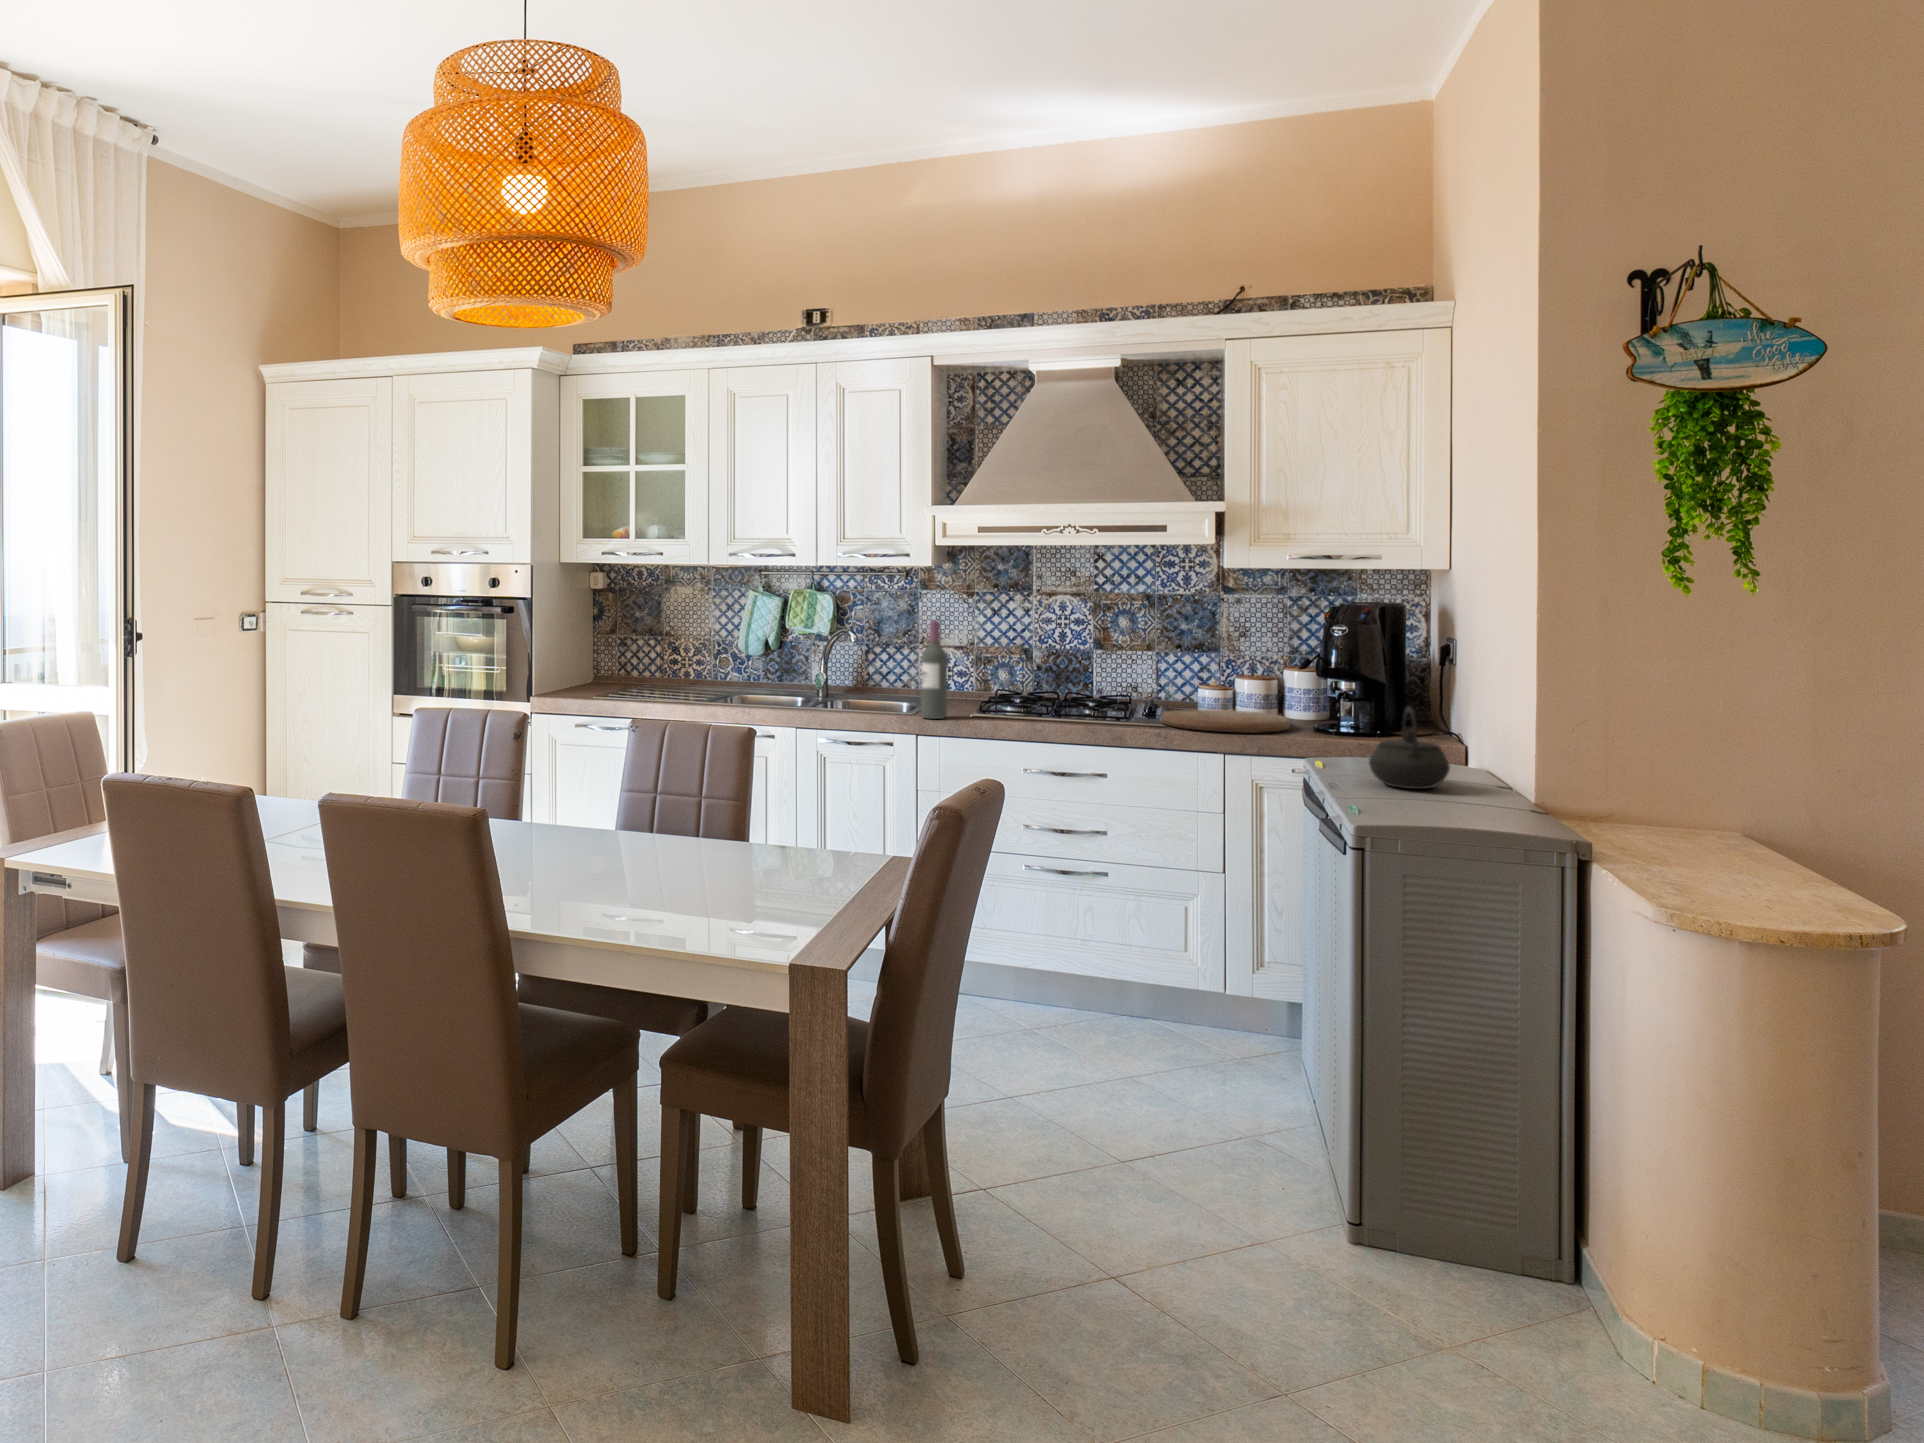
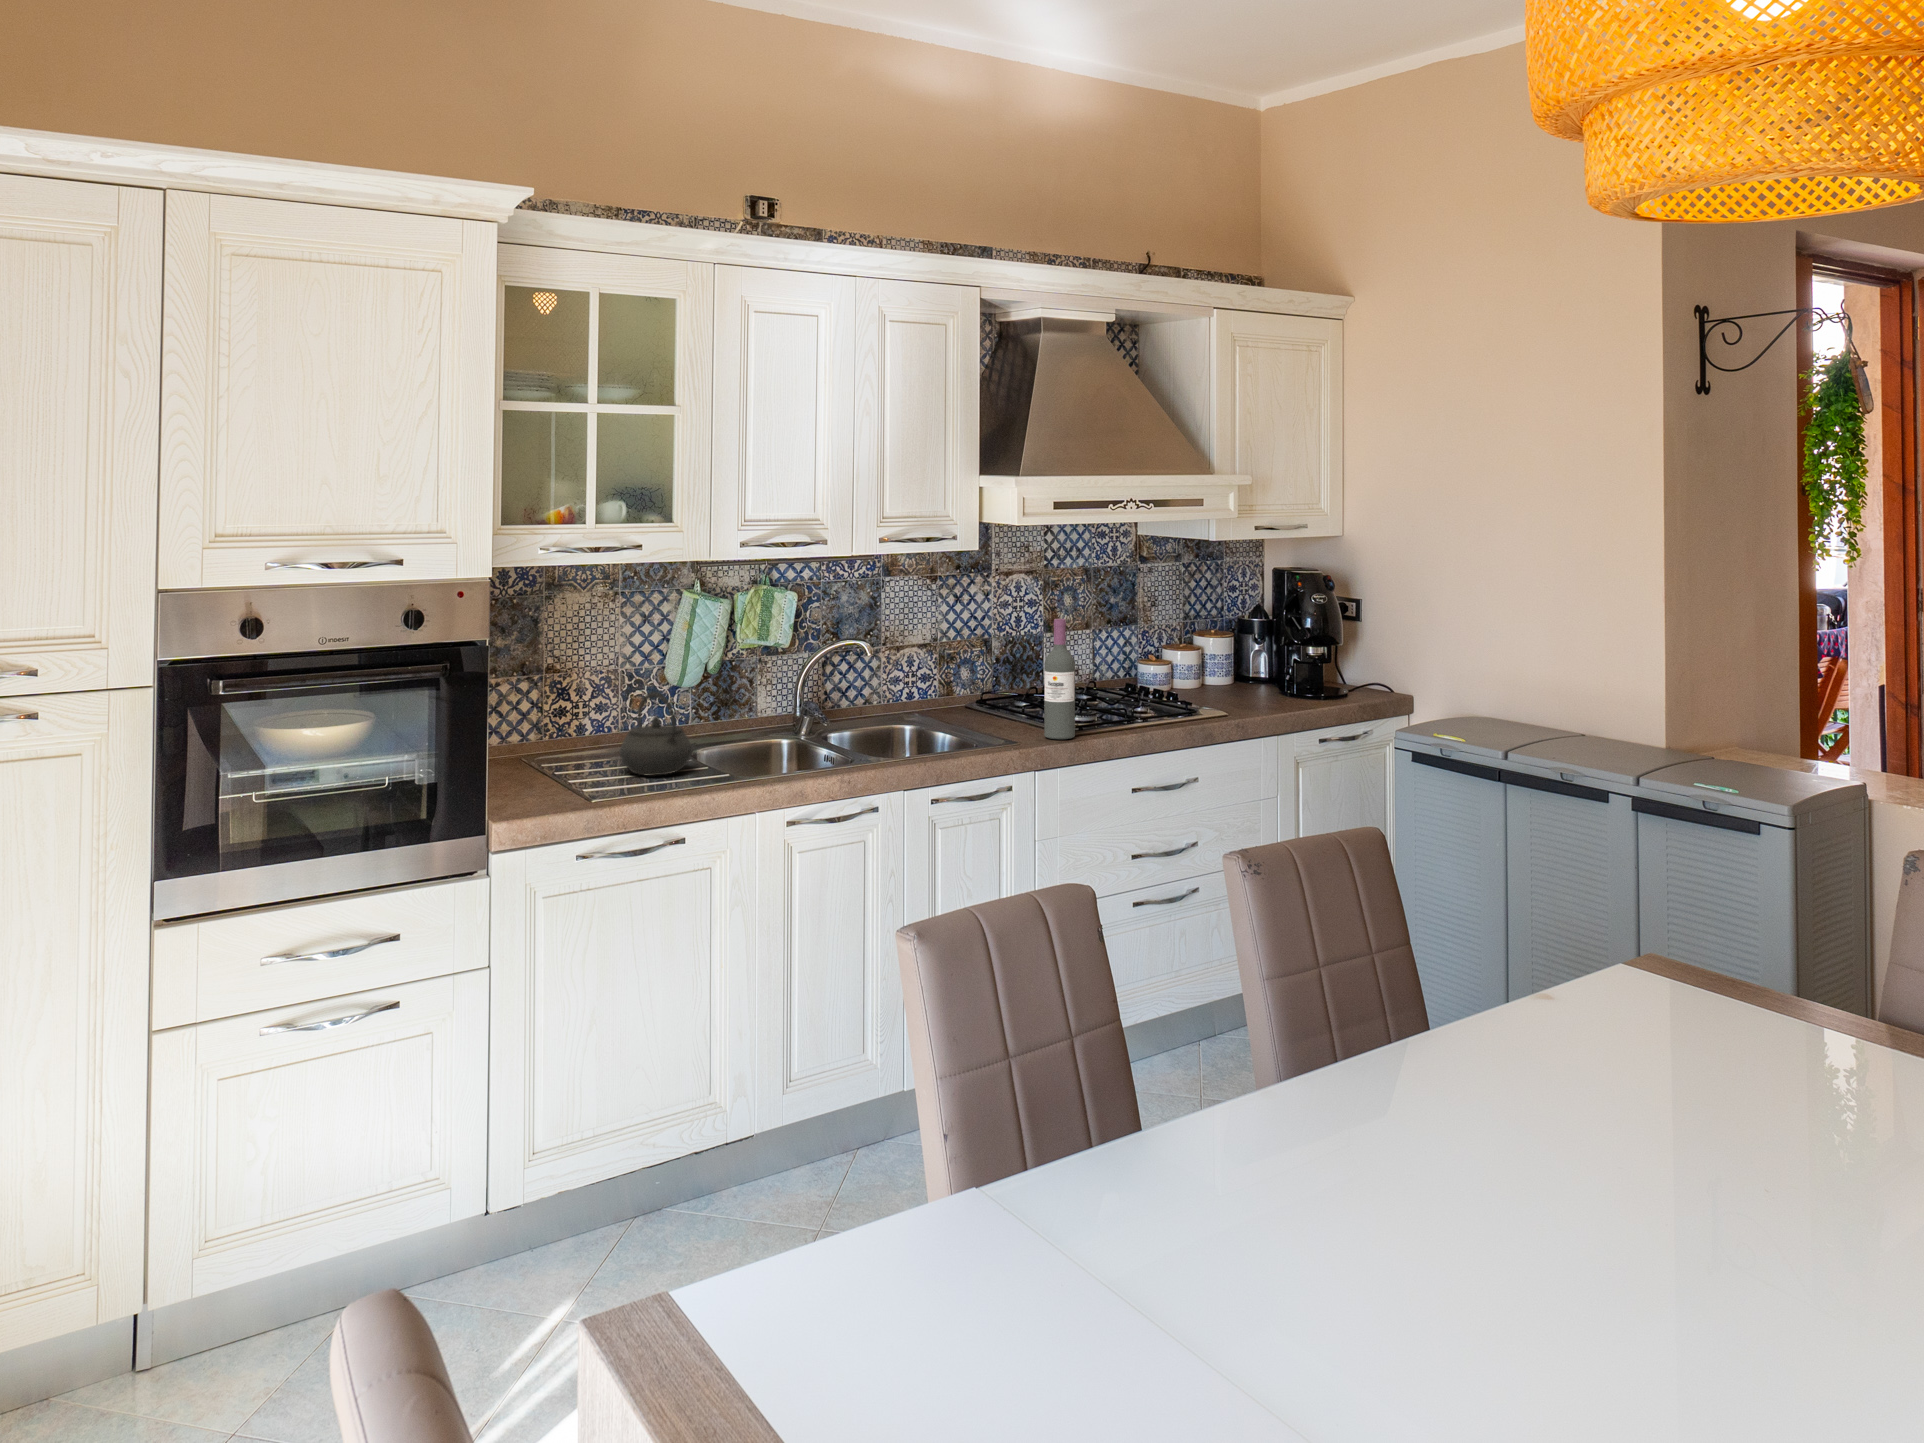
kettle: present [1369,706,1450,789] -> present [620,692,693,776]
cutting board: present [1161,709,1290,733] -> none [1184,684,1305,710]

